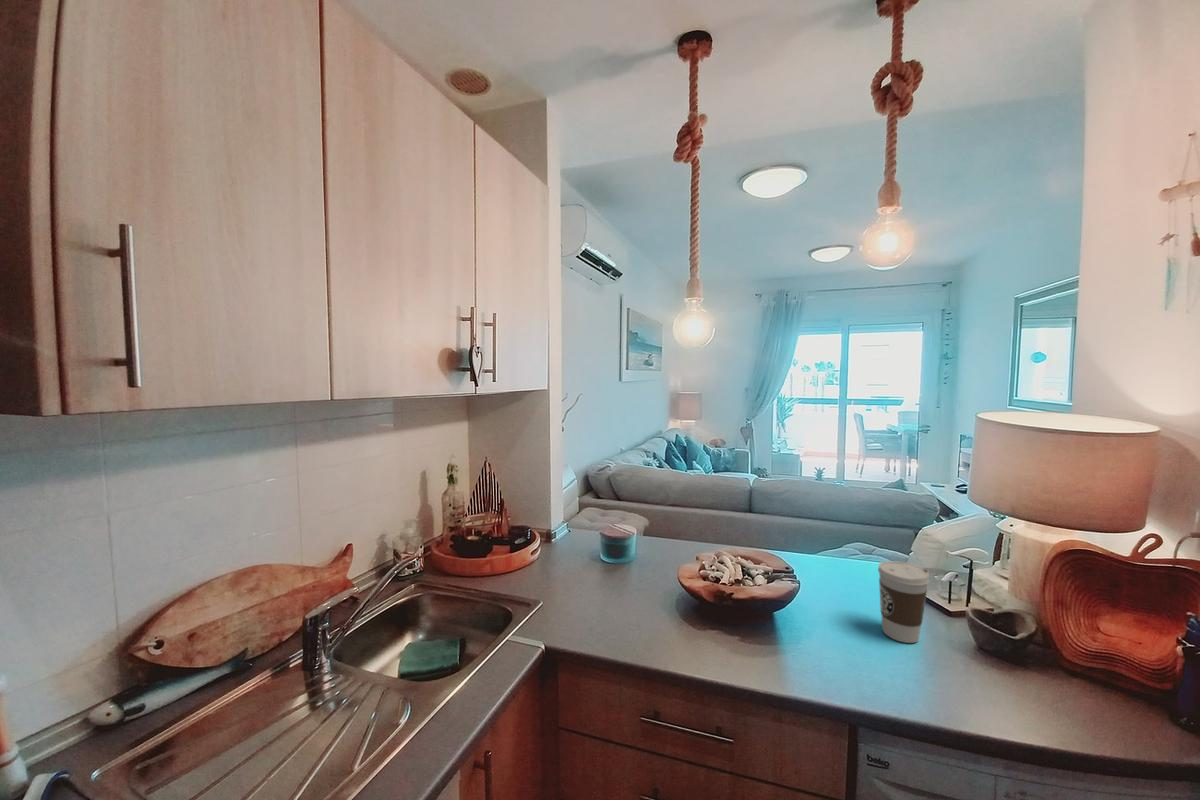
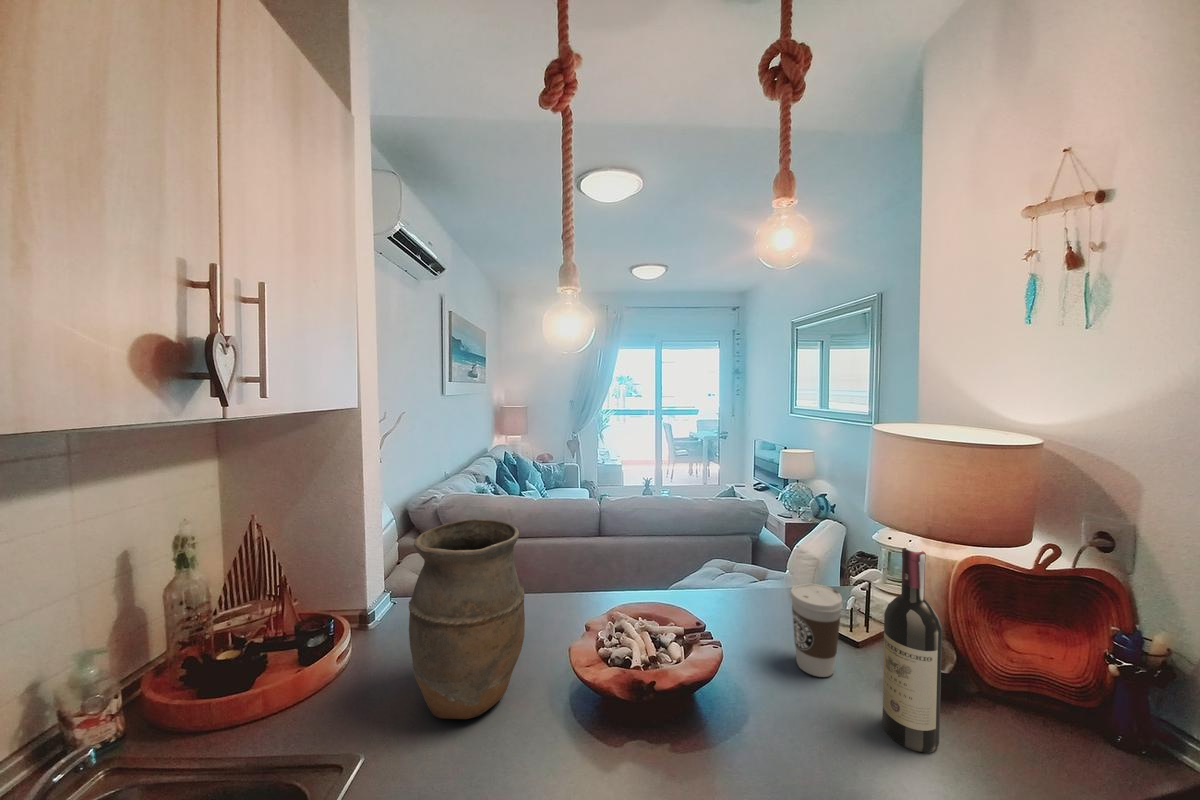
vase: none [570,471,646,600] -> present [409,519,525,719]
wine bottle: none [940,529,1001,710] -> present [882,547,942,753]

